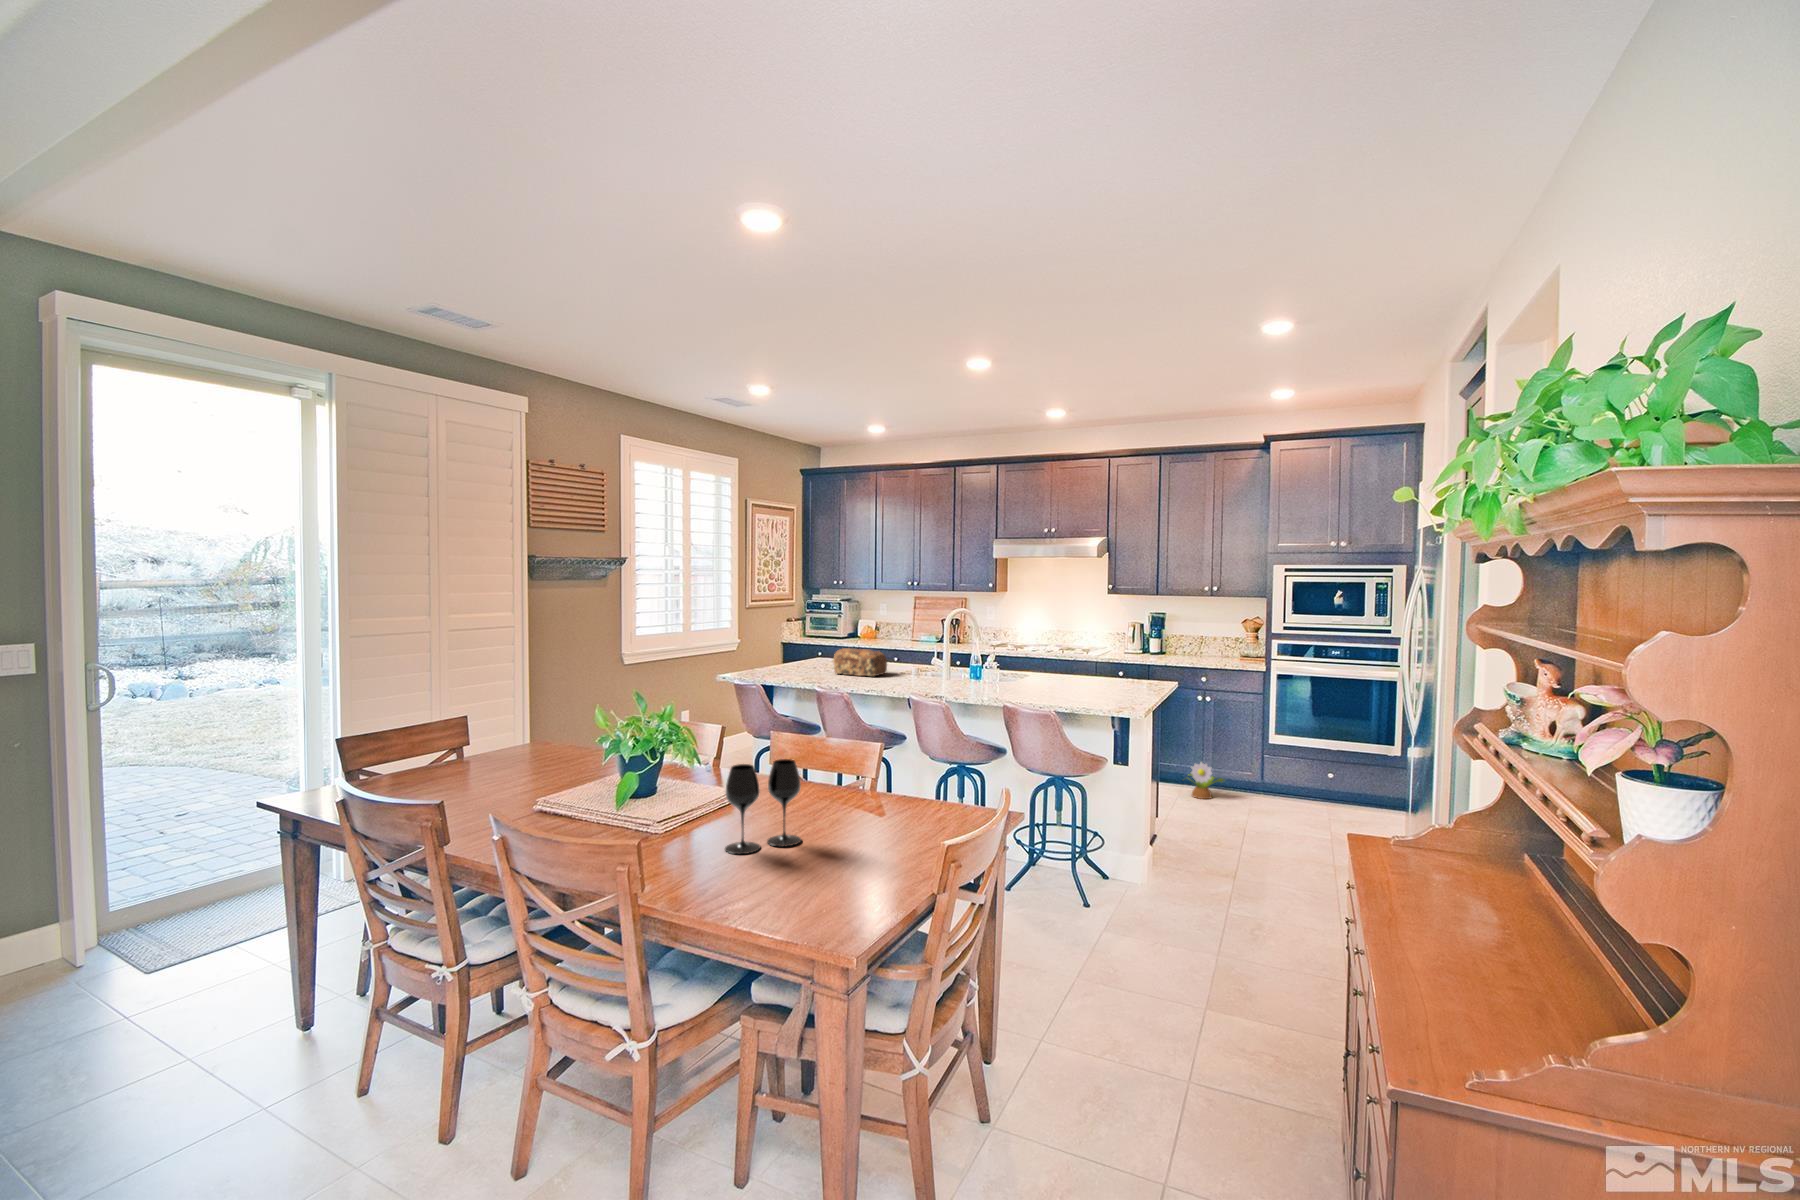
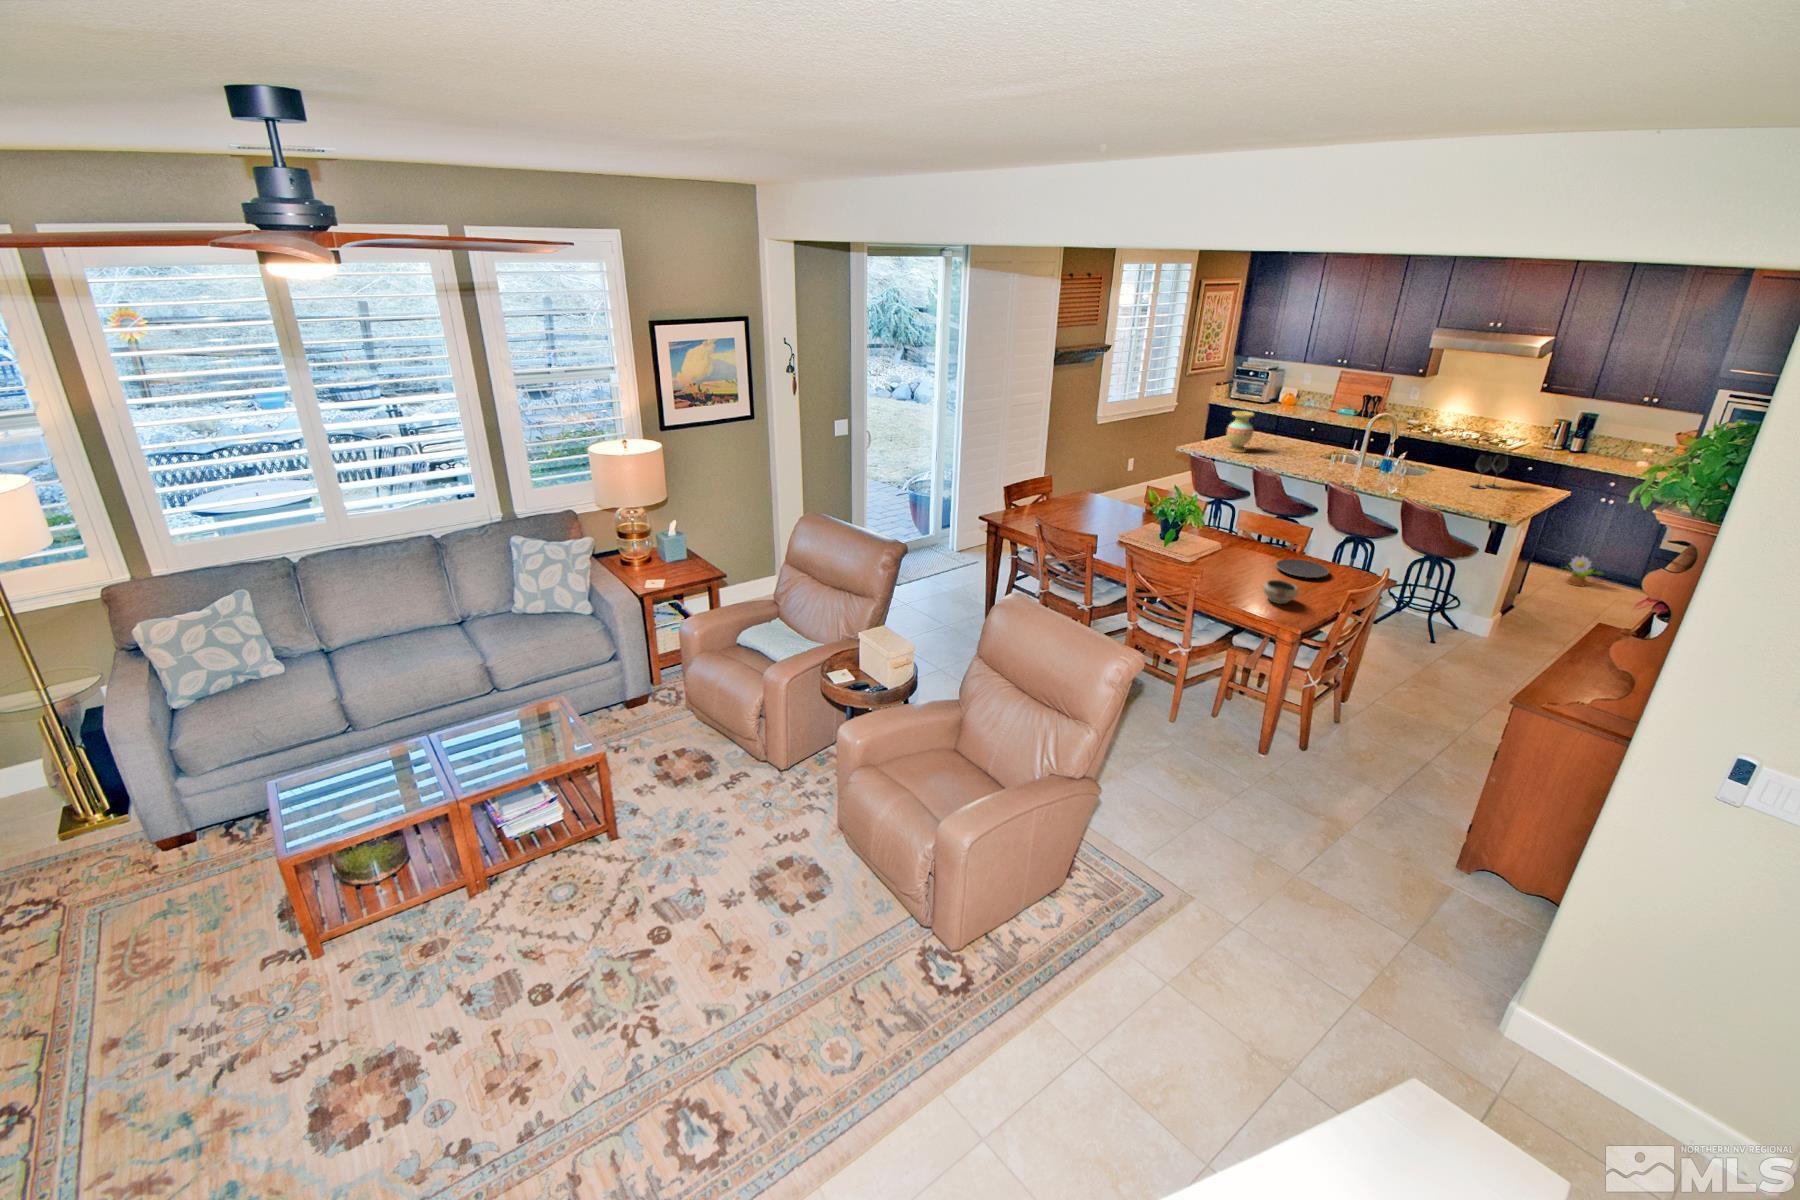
vase: none [779,620,812,674] -> present [1227,411,1254,453]
bread loaf: present [833,648,887,676] -> none [1268,437,1312,462]
wine glass: present [725,759,801,854] -> present [1471,454,1508,489]
plate: none [825,799,917,830] -> present [1276,559,1329,578]
ceramic bowl: none [784,842,856,896] -> present [1263,580,1299,604]

